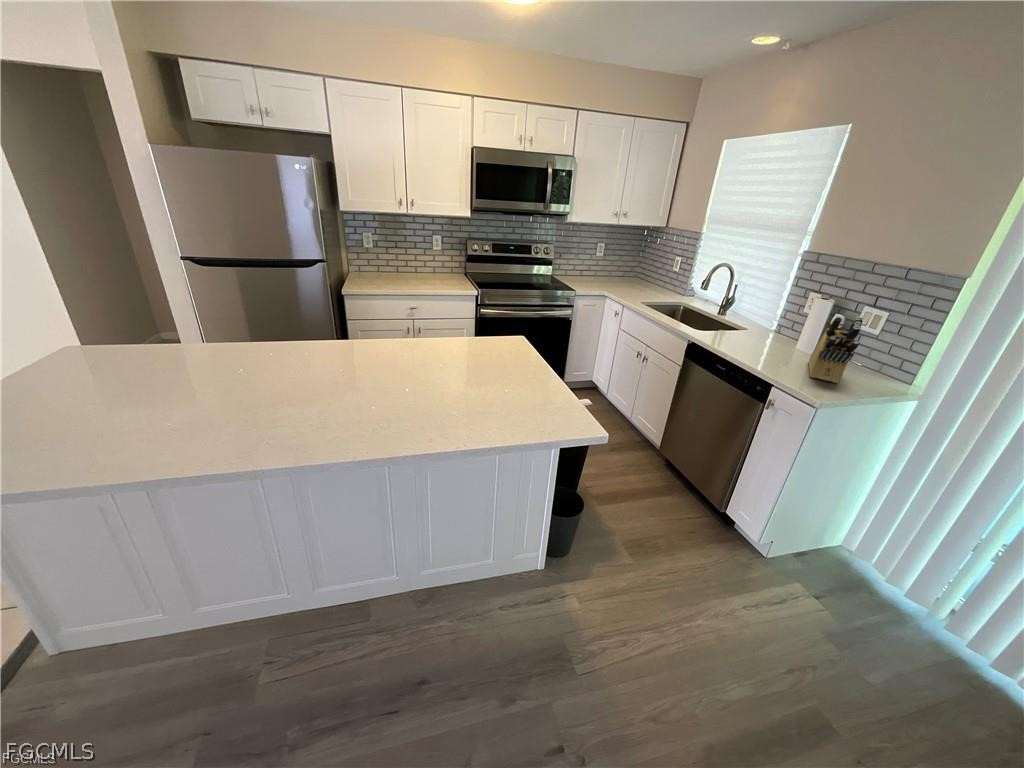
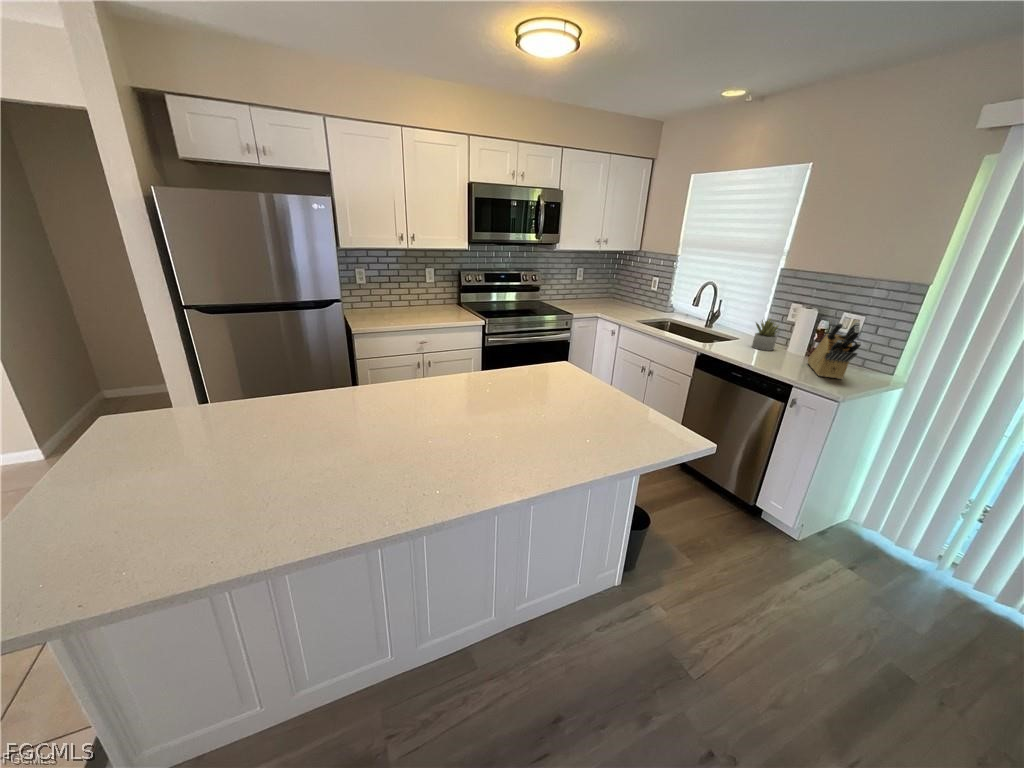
succulent plant: none [755,306,790,345] -> present [752,319,779,351]

